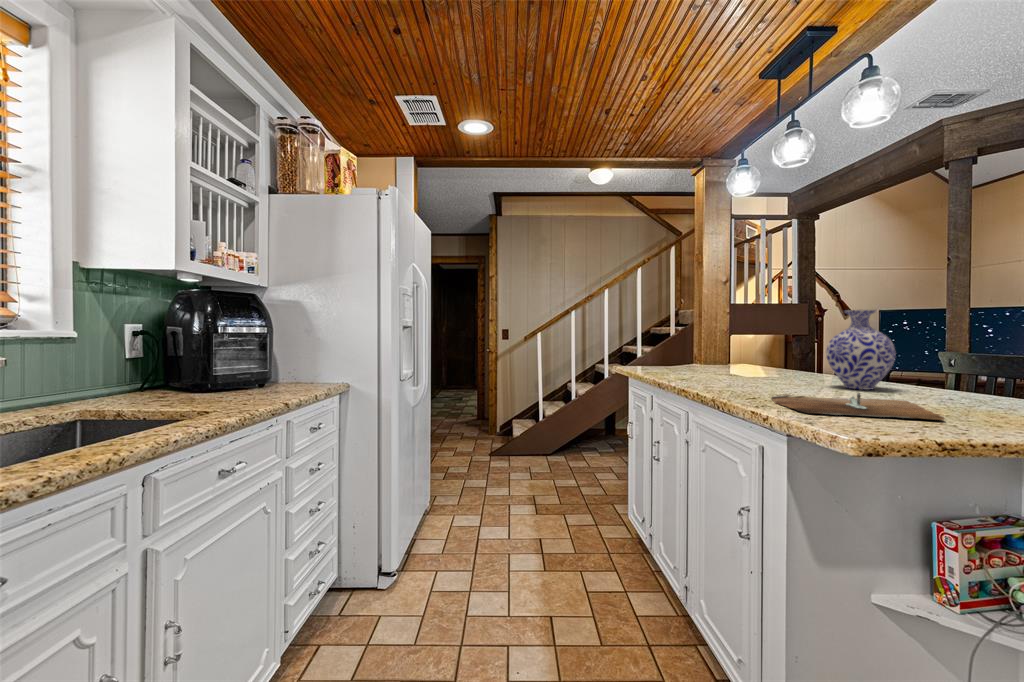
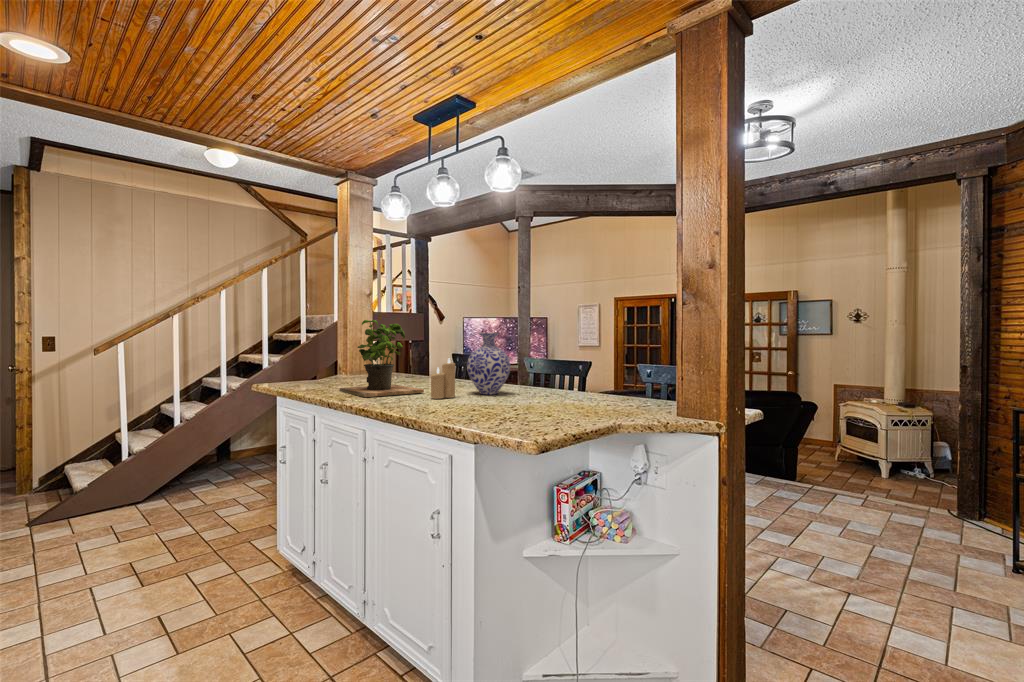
potted plant: none [678,302,768,381] -> present [339,320,424,397]
candle: none [770,341,804,388] -> present [431,359,455,399]
cutting board: present [772,393,945,420] -> none [442,401,559,422]

